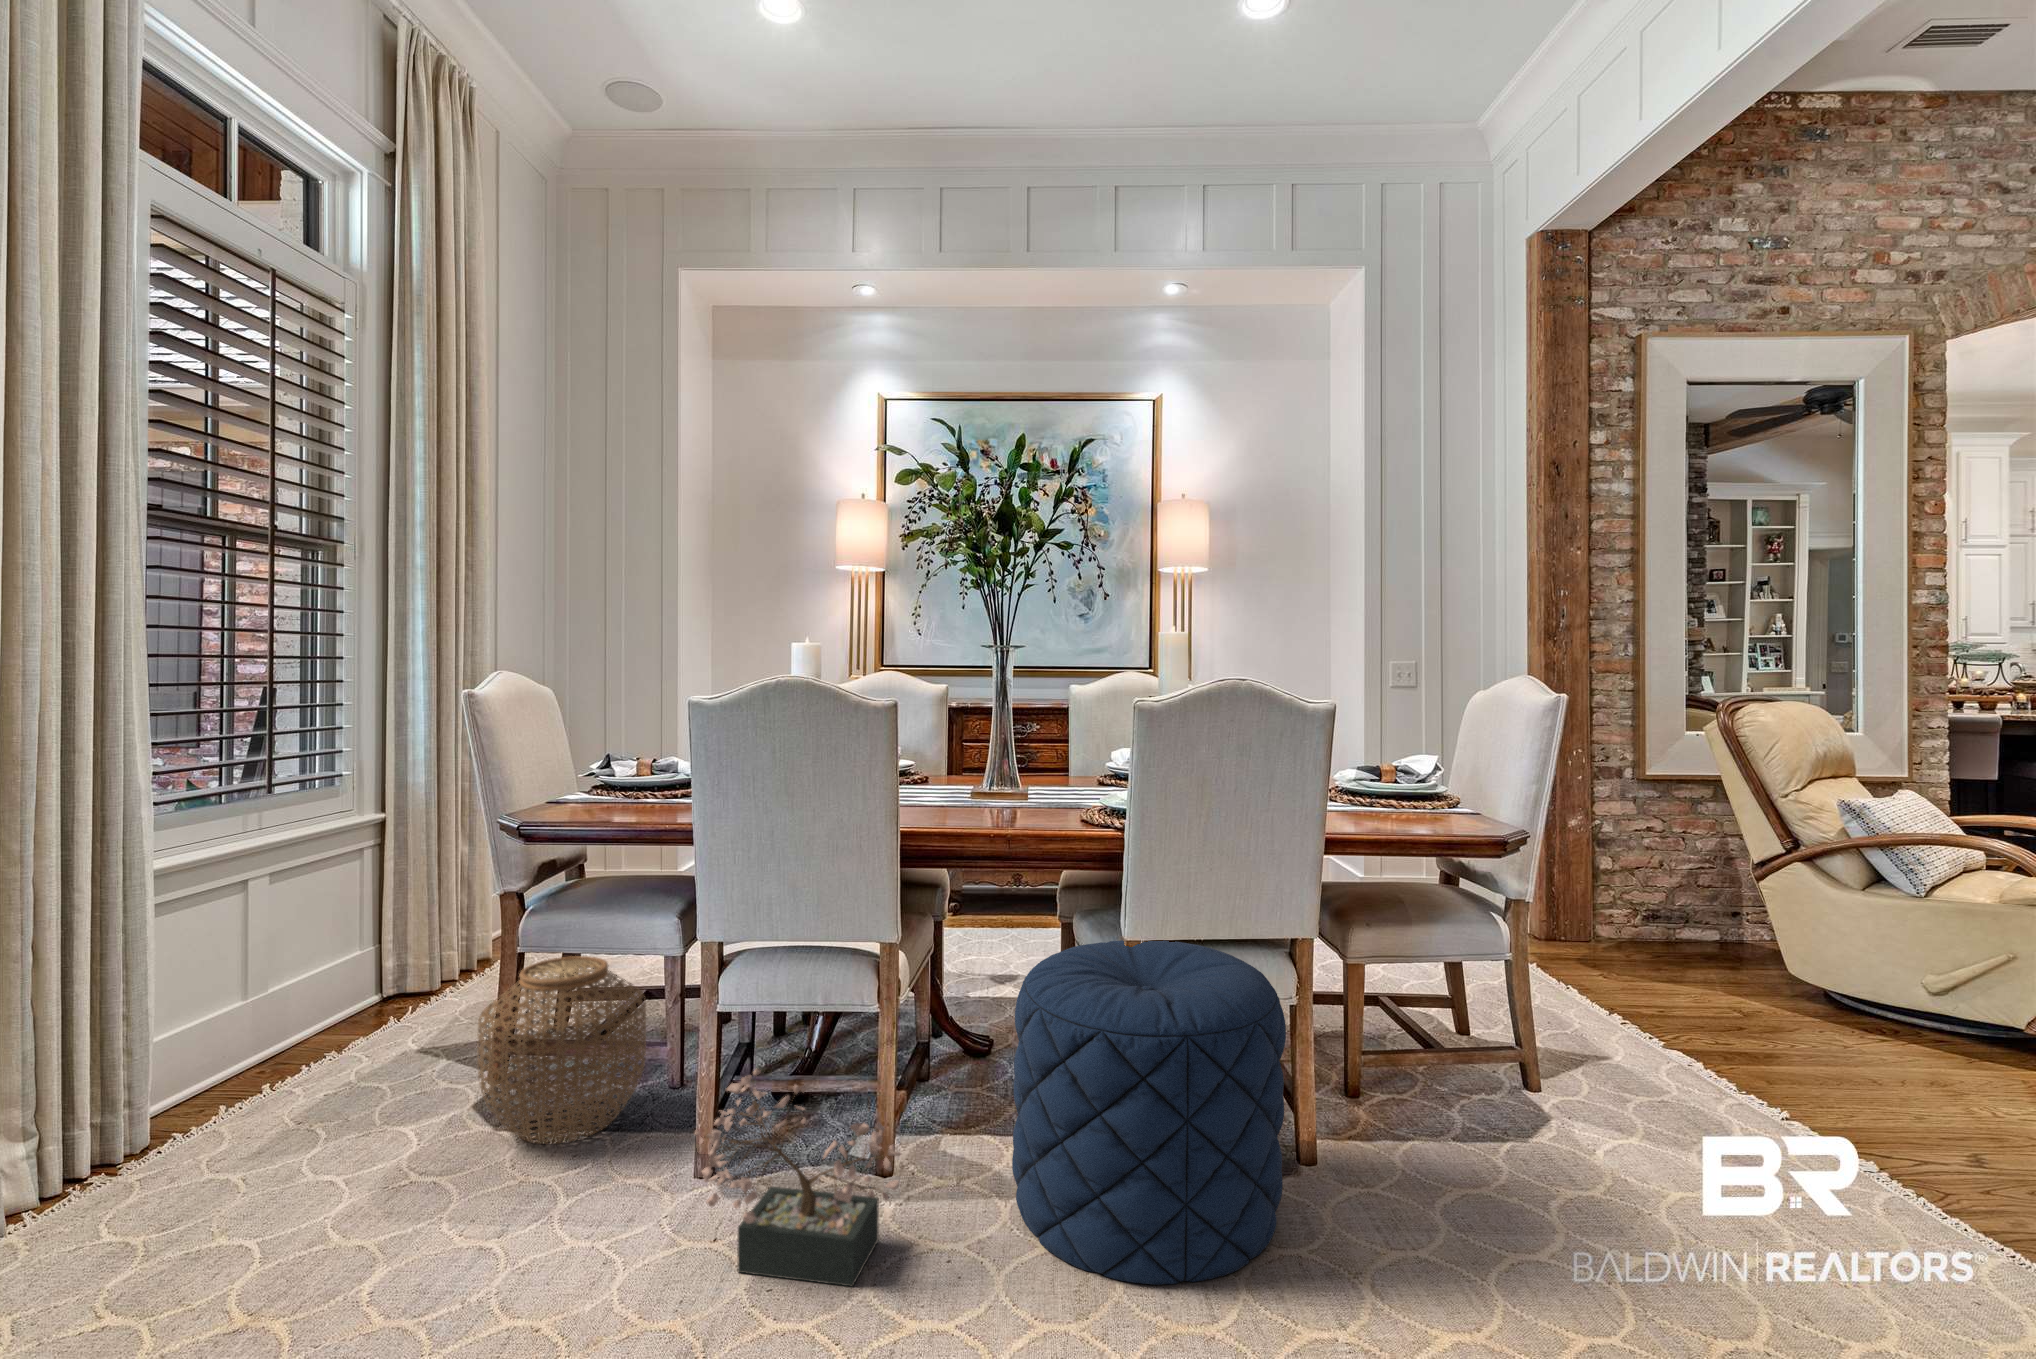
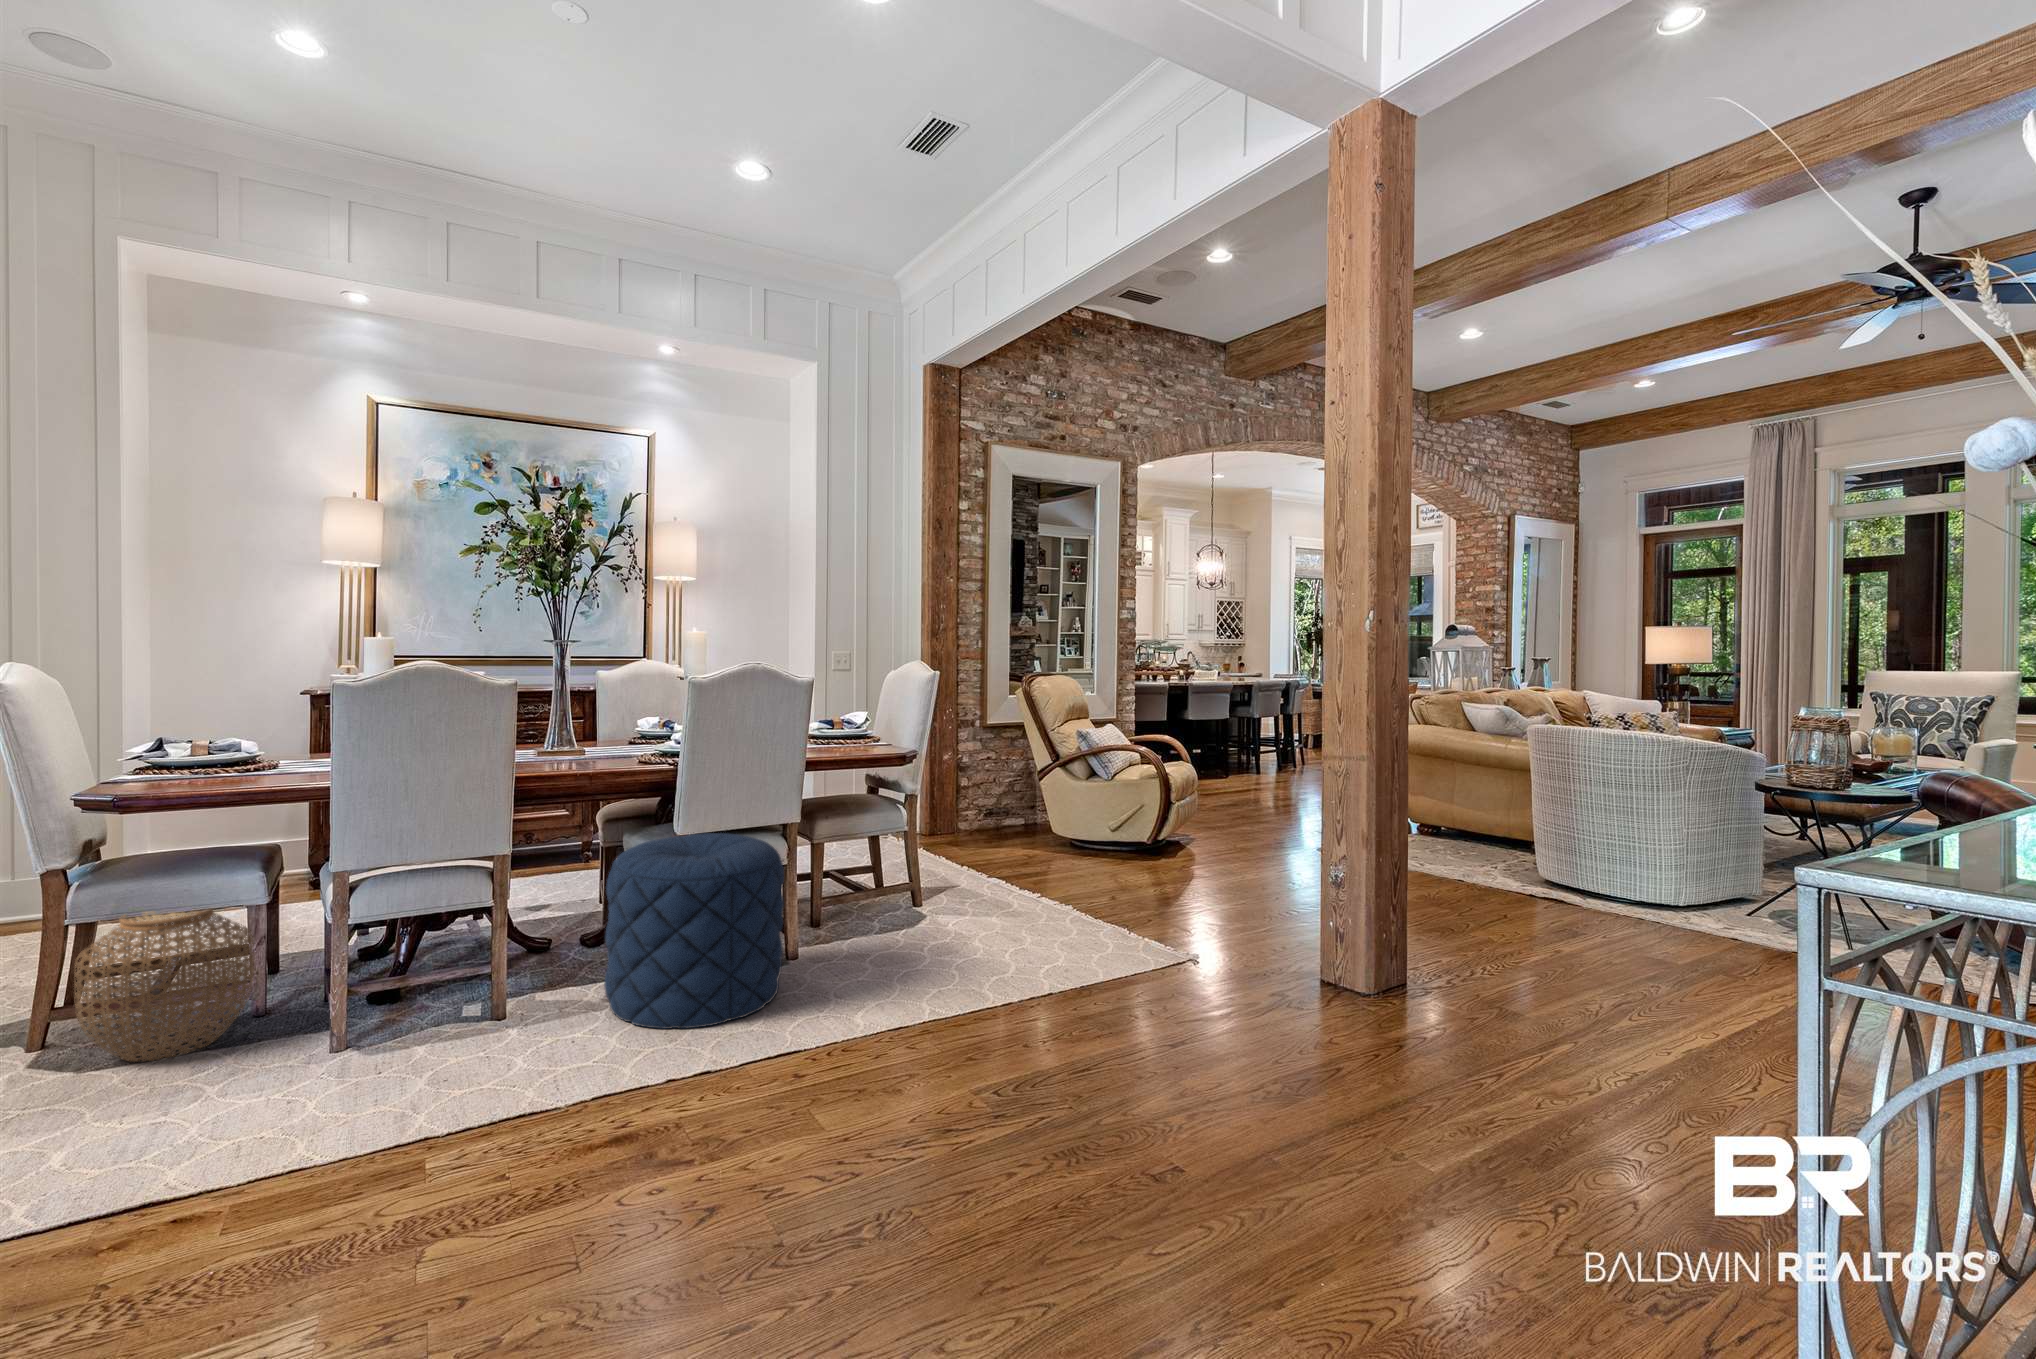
decorative plant: present [695,1069,901,1286] -> none [375,946,539,1080]

